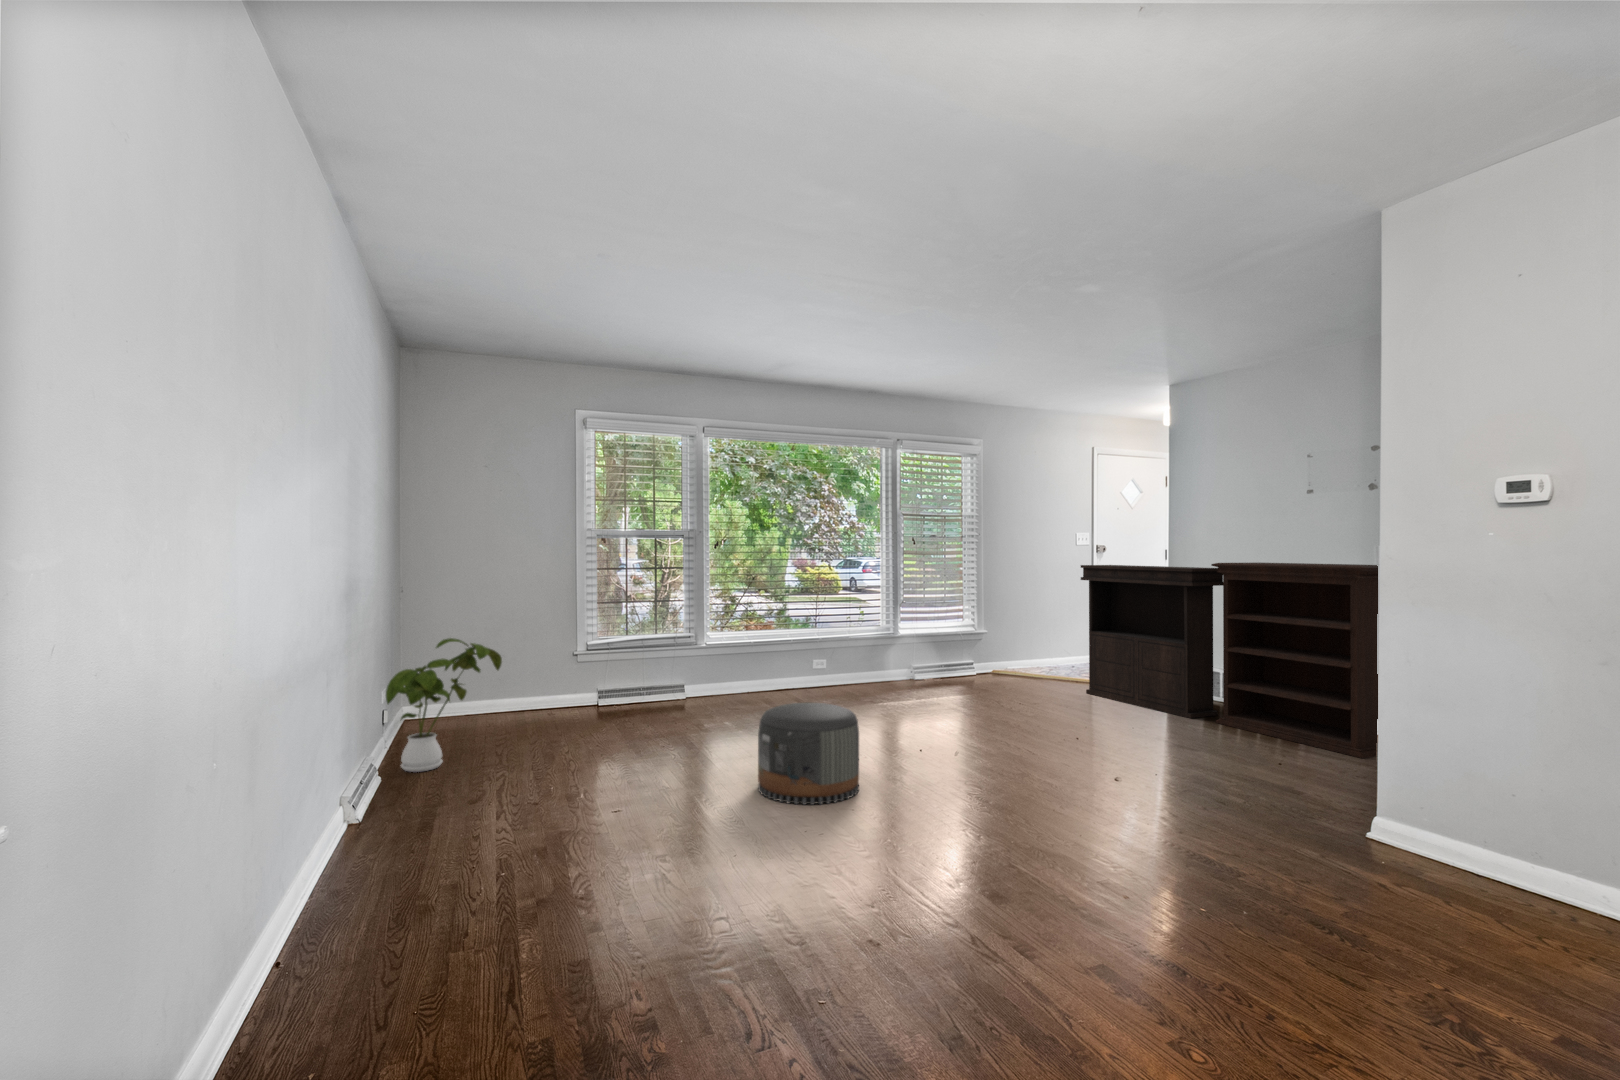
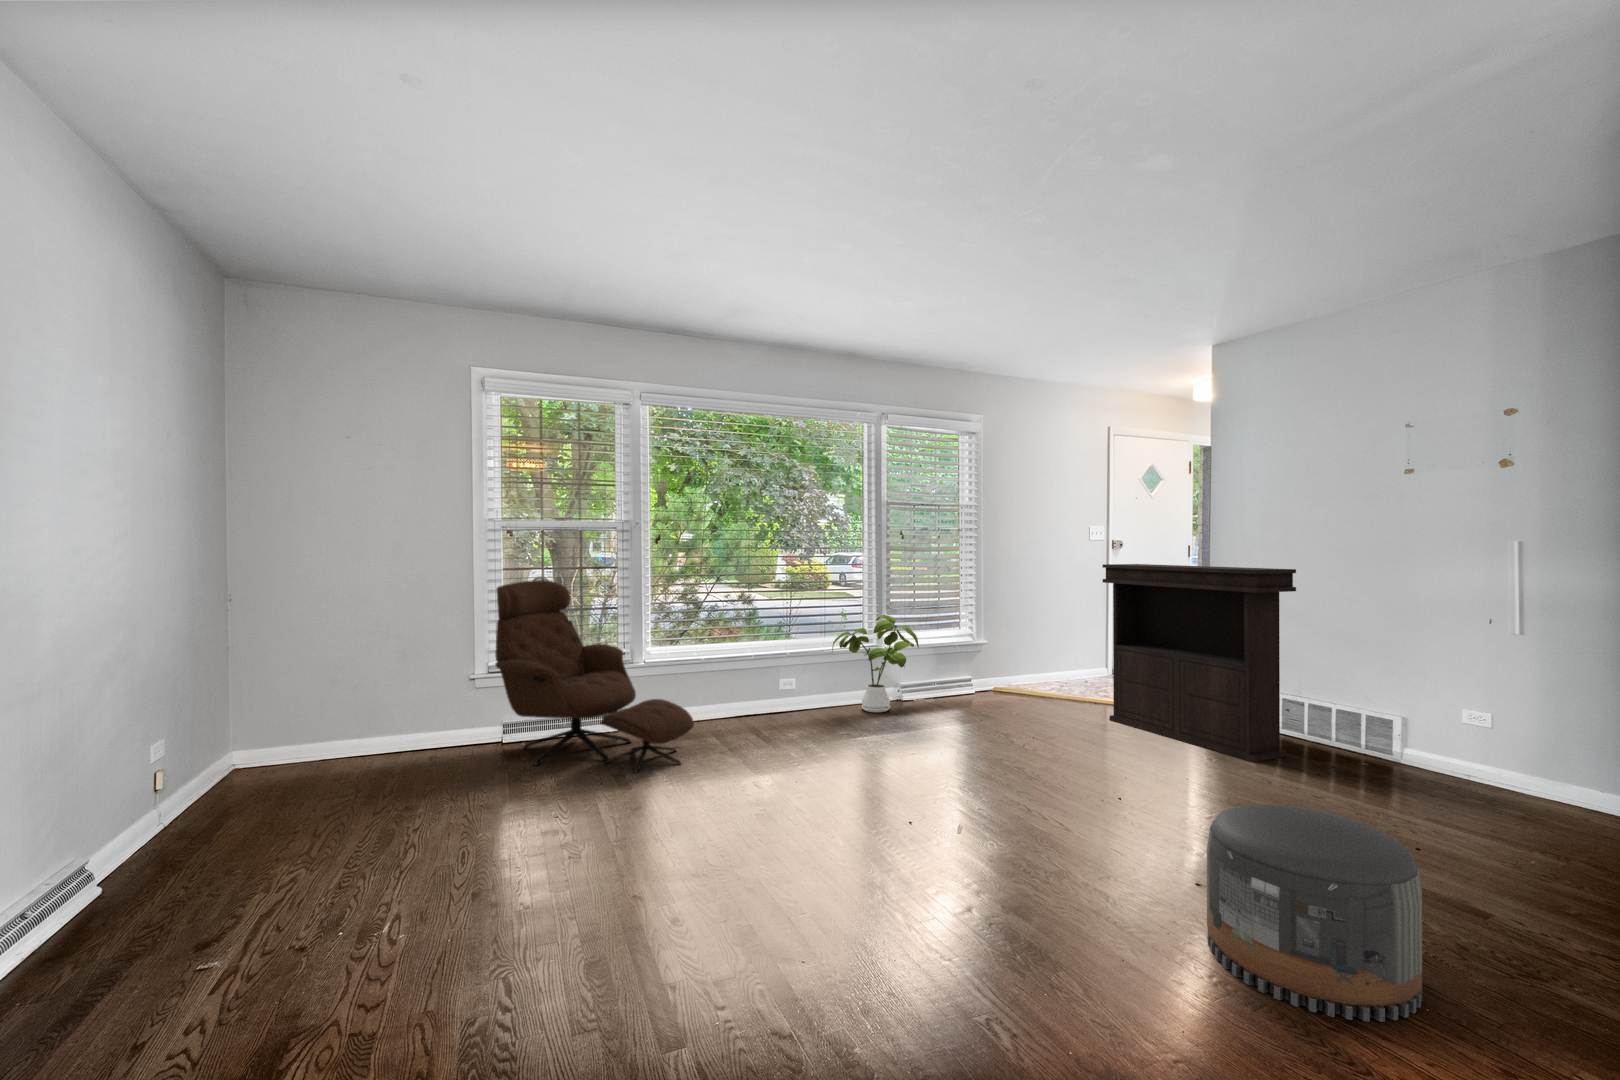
bookshelf: present [1211,563,1378,758] -> none [1283,562,1591,840]
lounge chair: none [598,577,753,724] -> present [495,580,694,772]
house plant: present [386,638,502,772] -> present [832,615,919,712]
pouf: present [758,702,859,805] -> present [1207,804,1422,1022]

